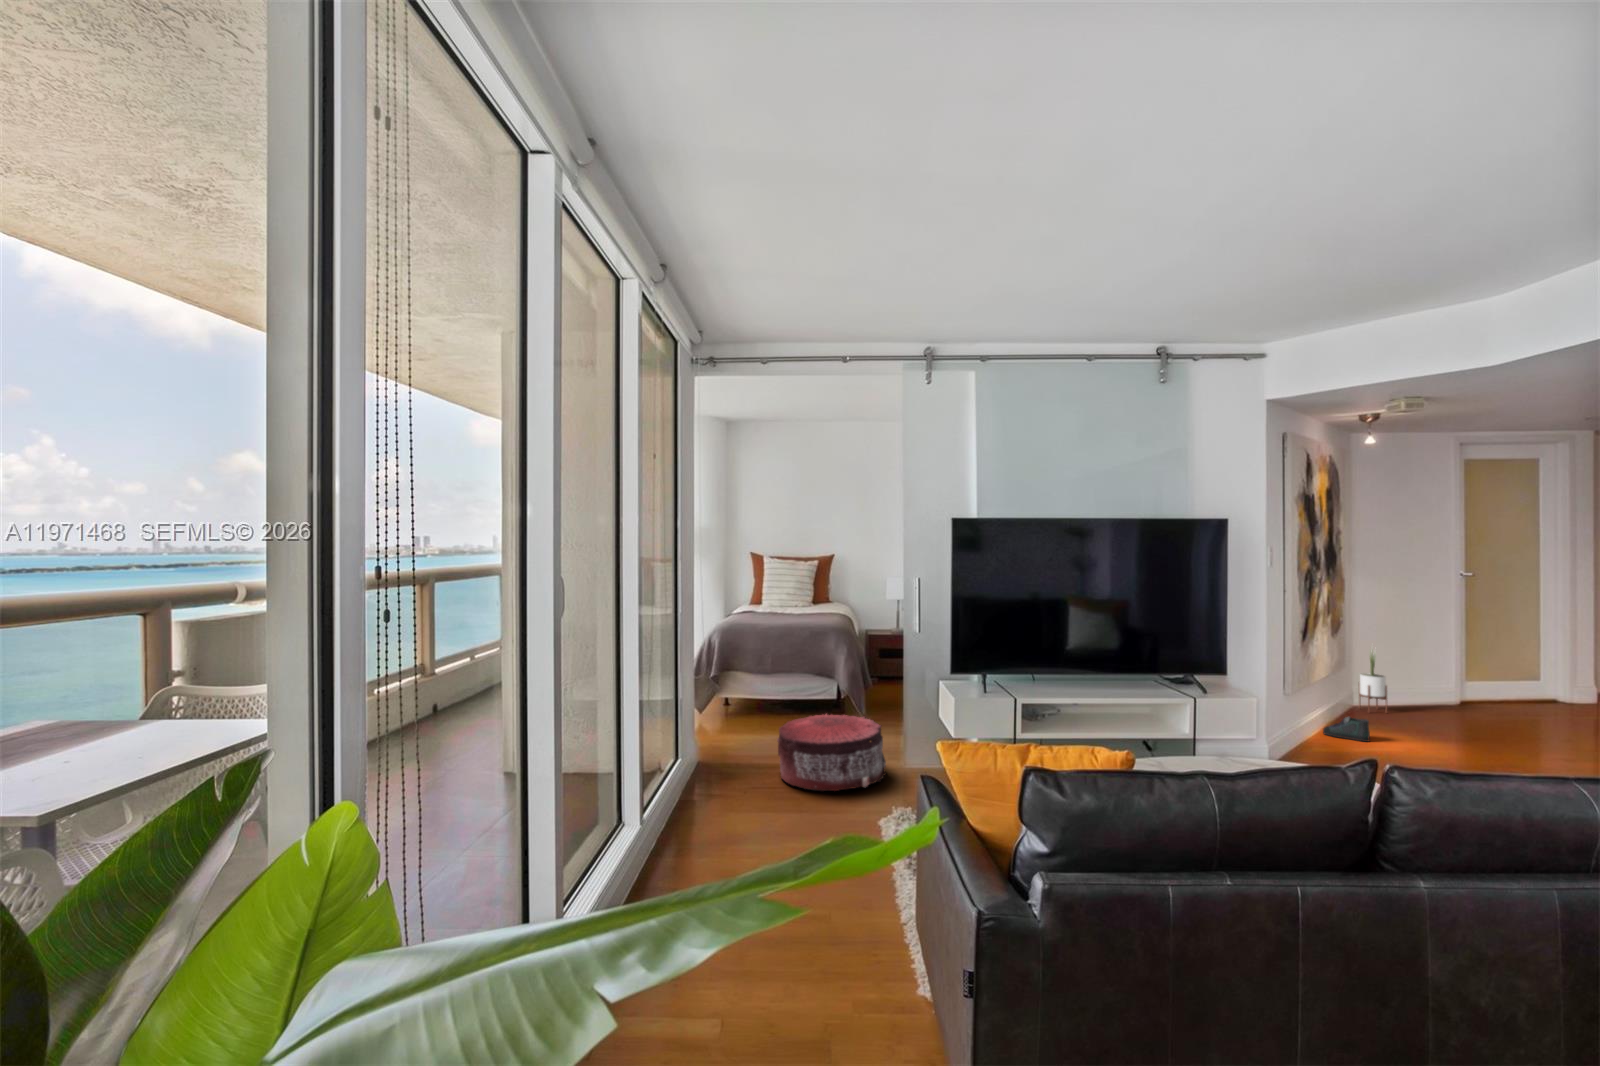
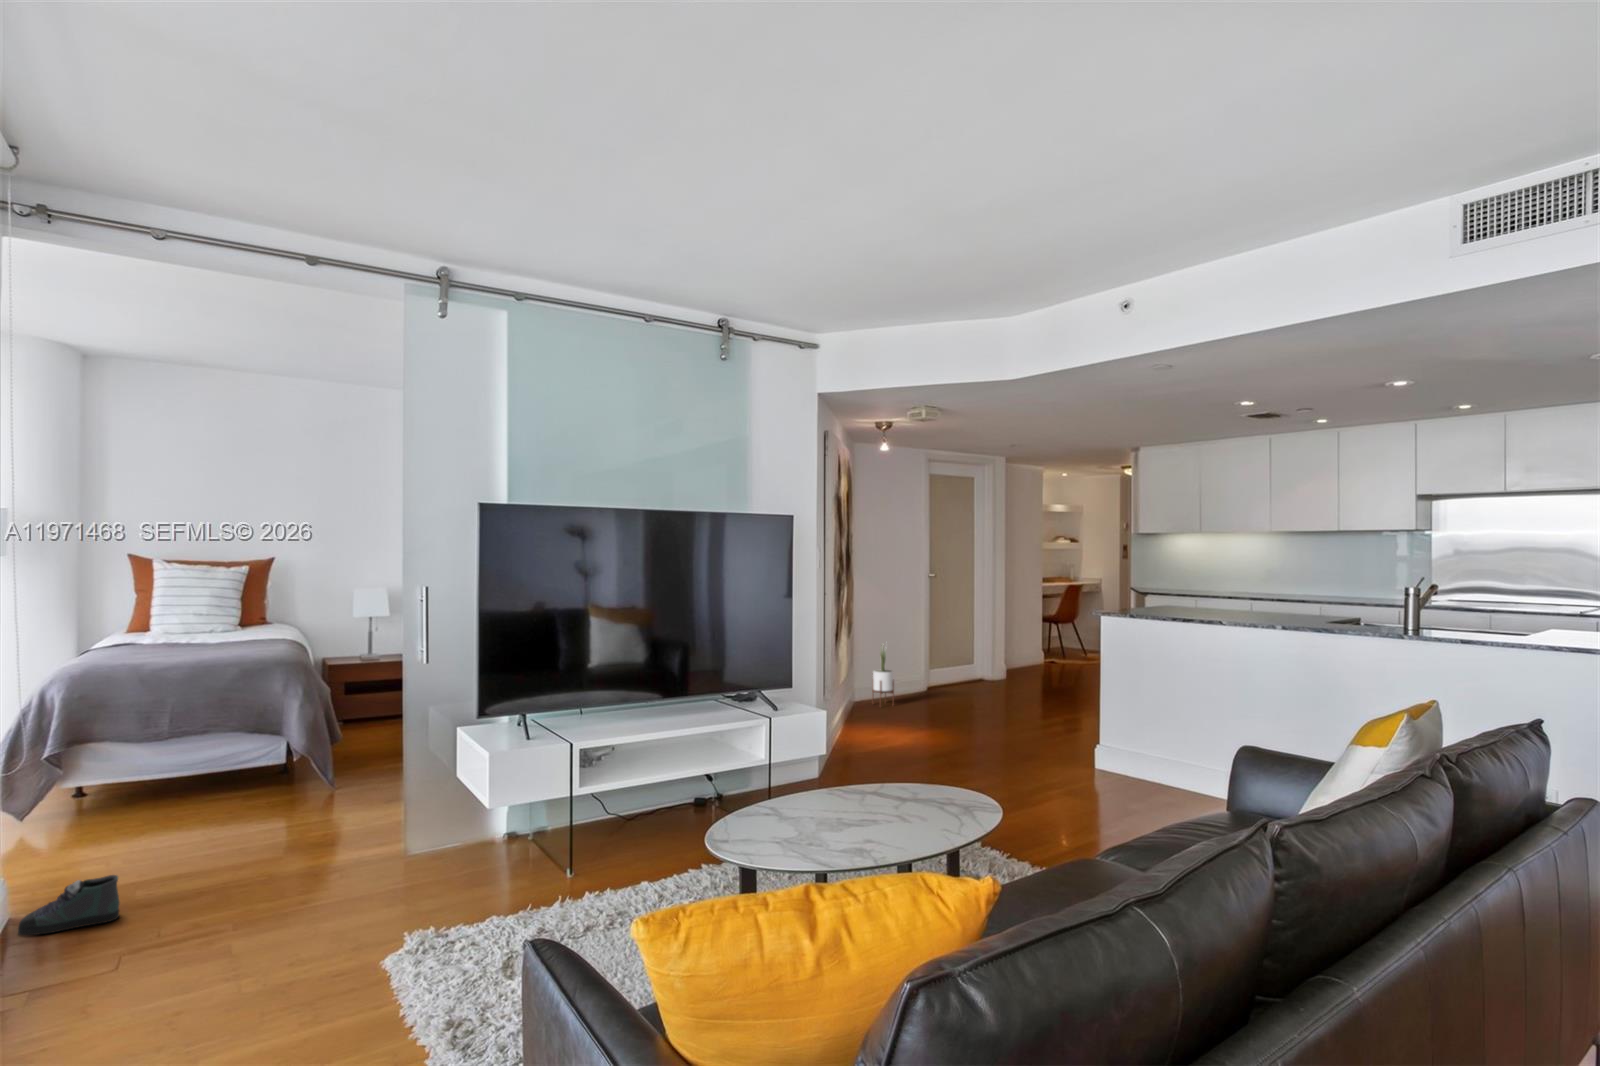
pouf: present [777,714,887,791] -> none [188,782,381,908]
shoe: present [1323,717,1370,742] -> present [18,875,120,935]

